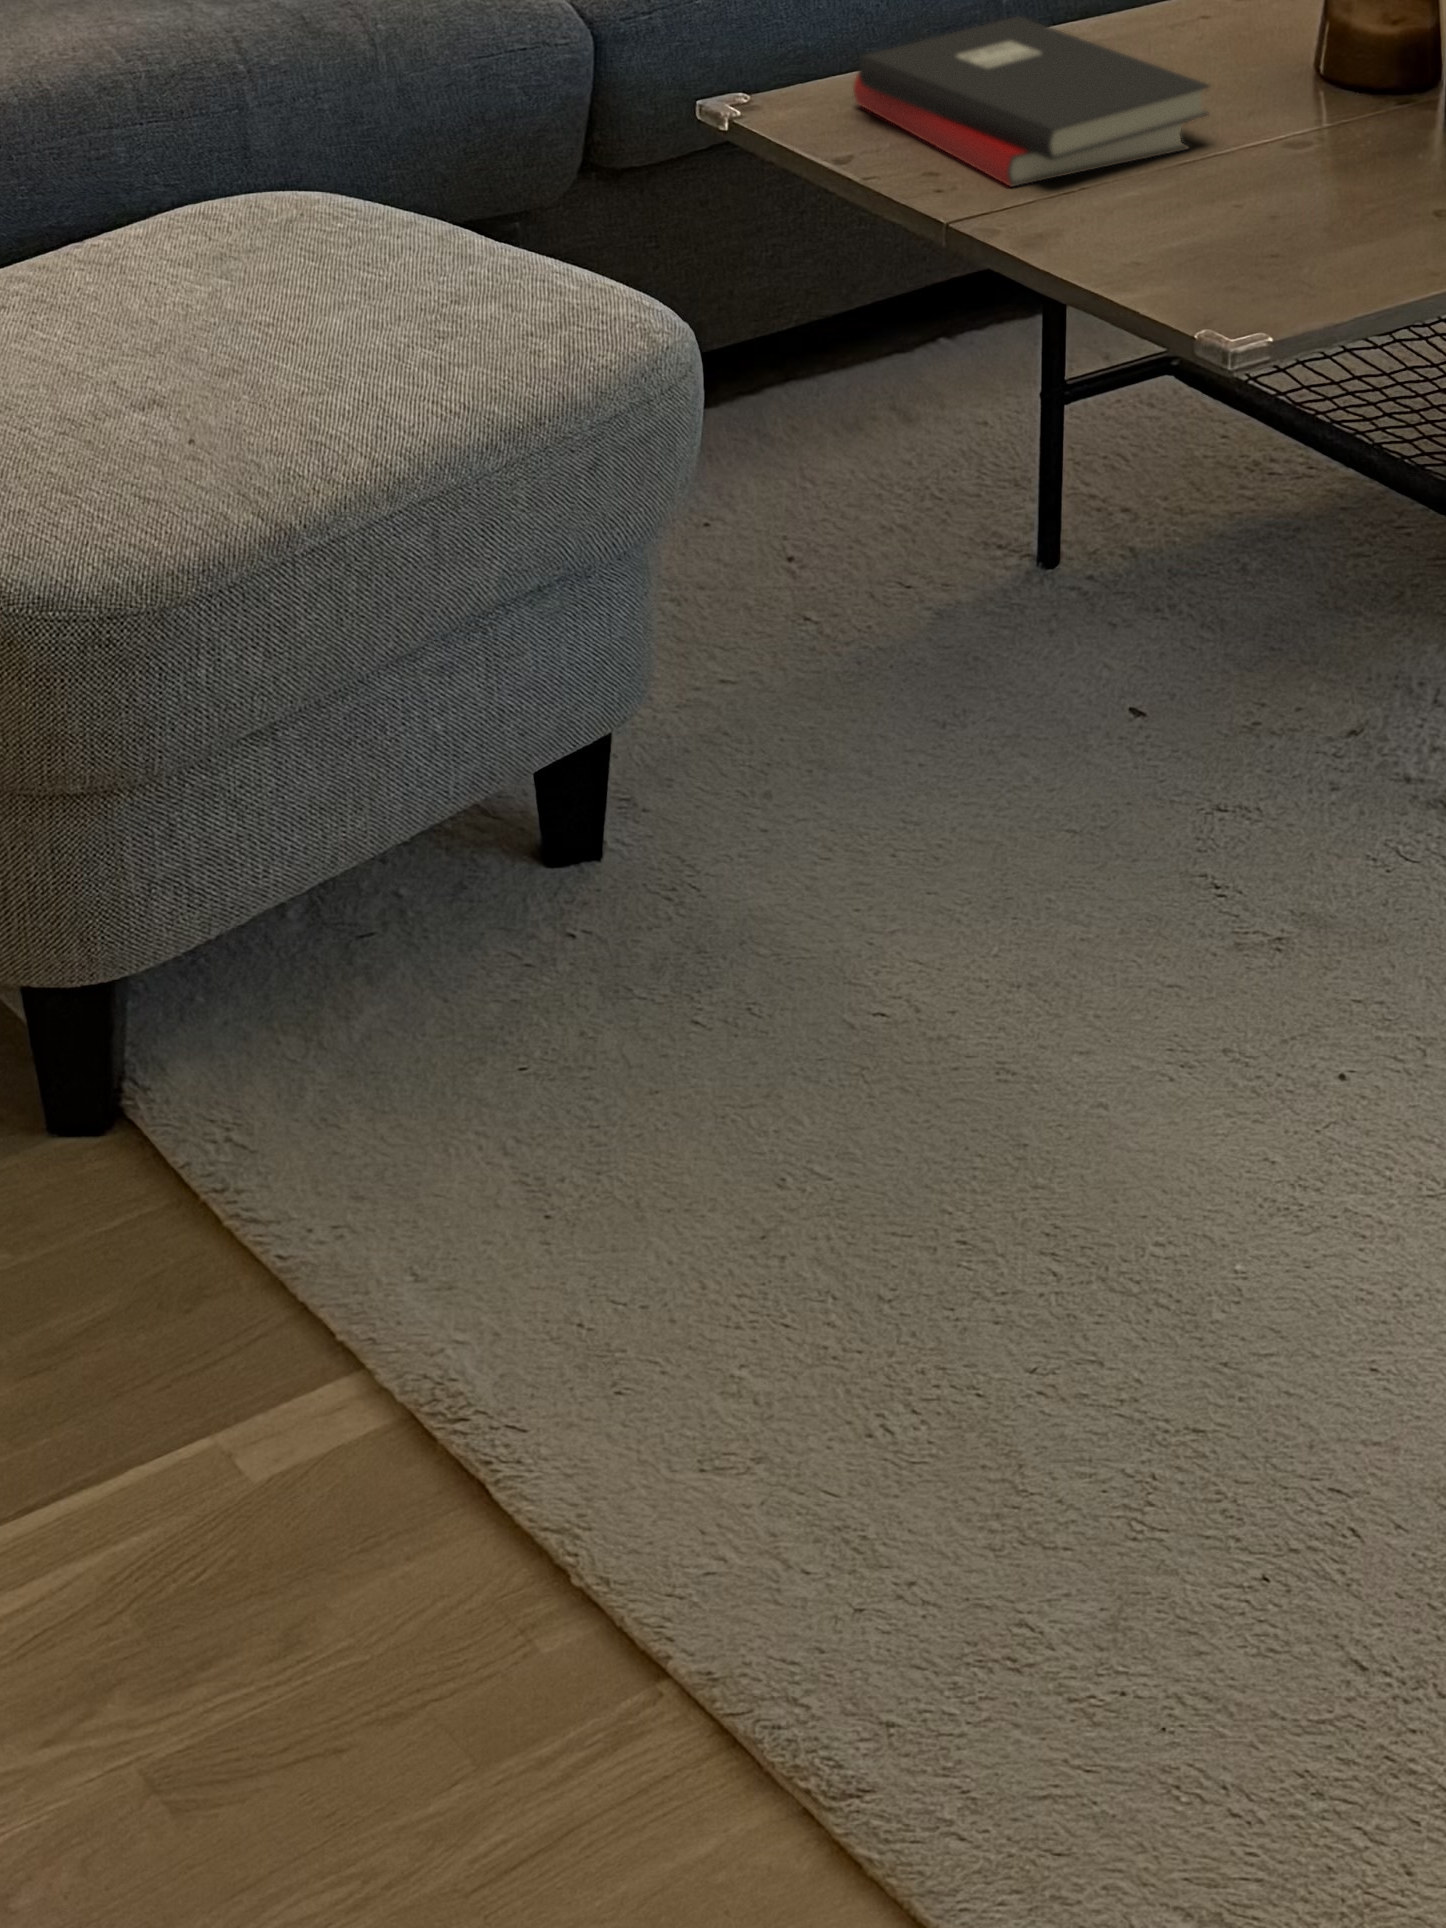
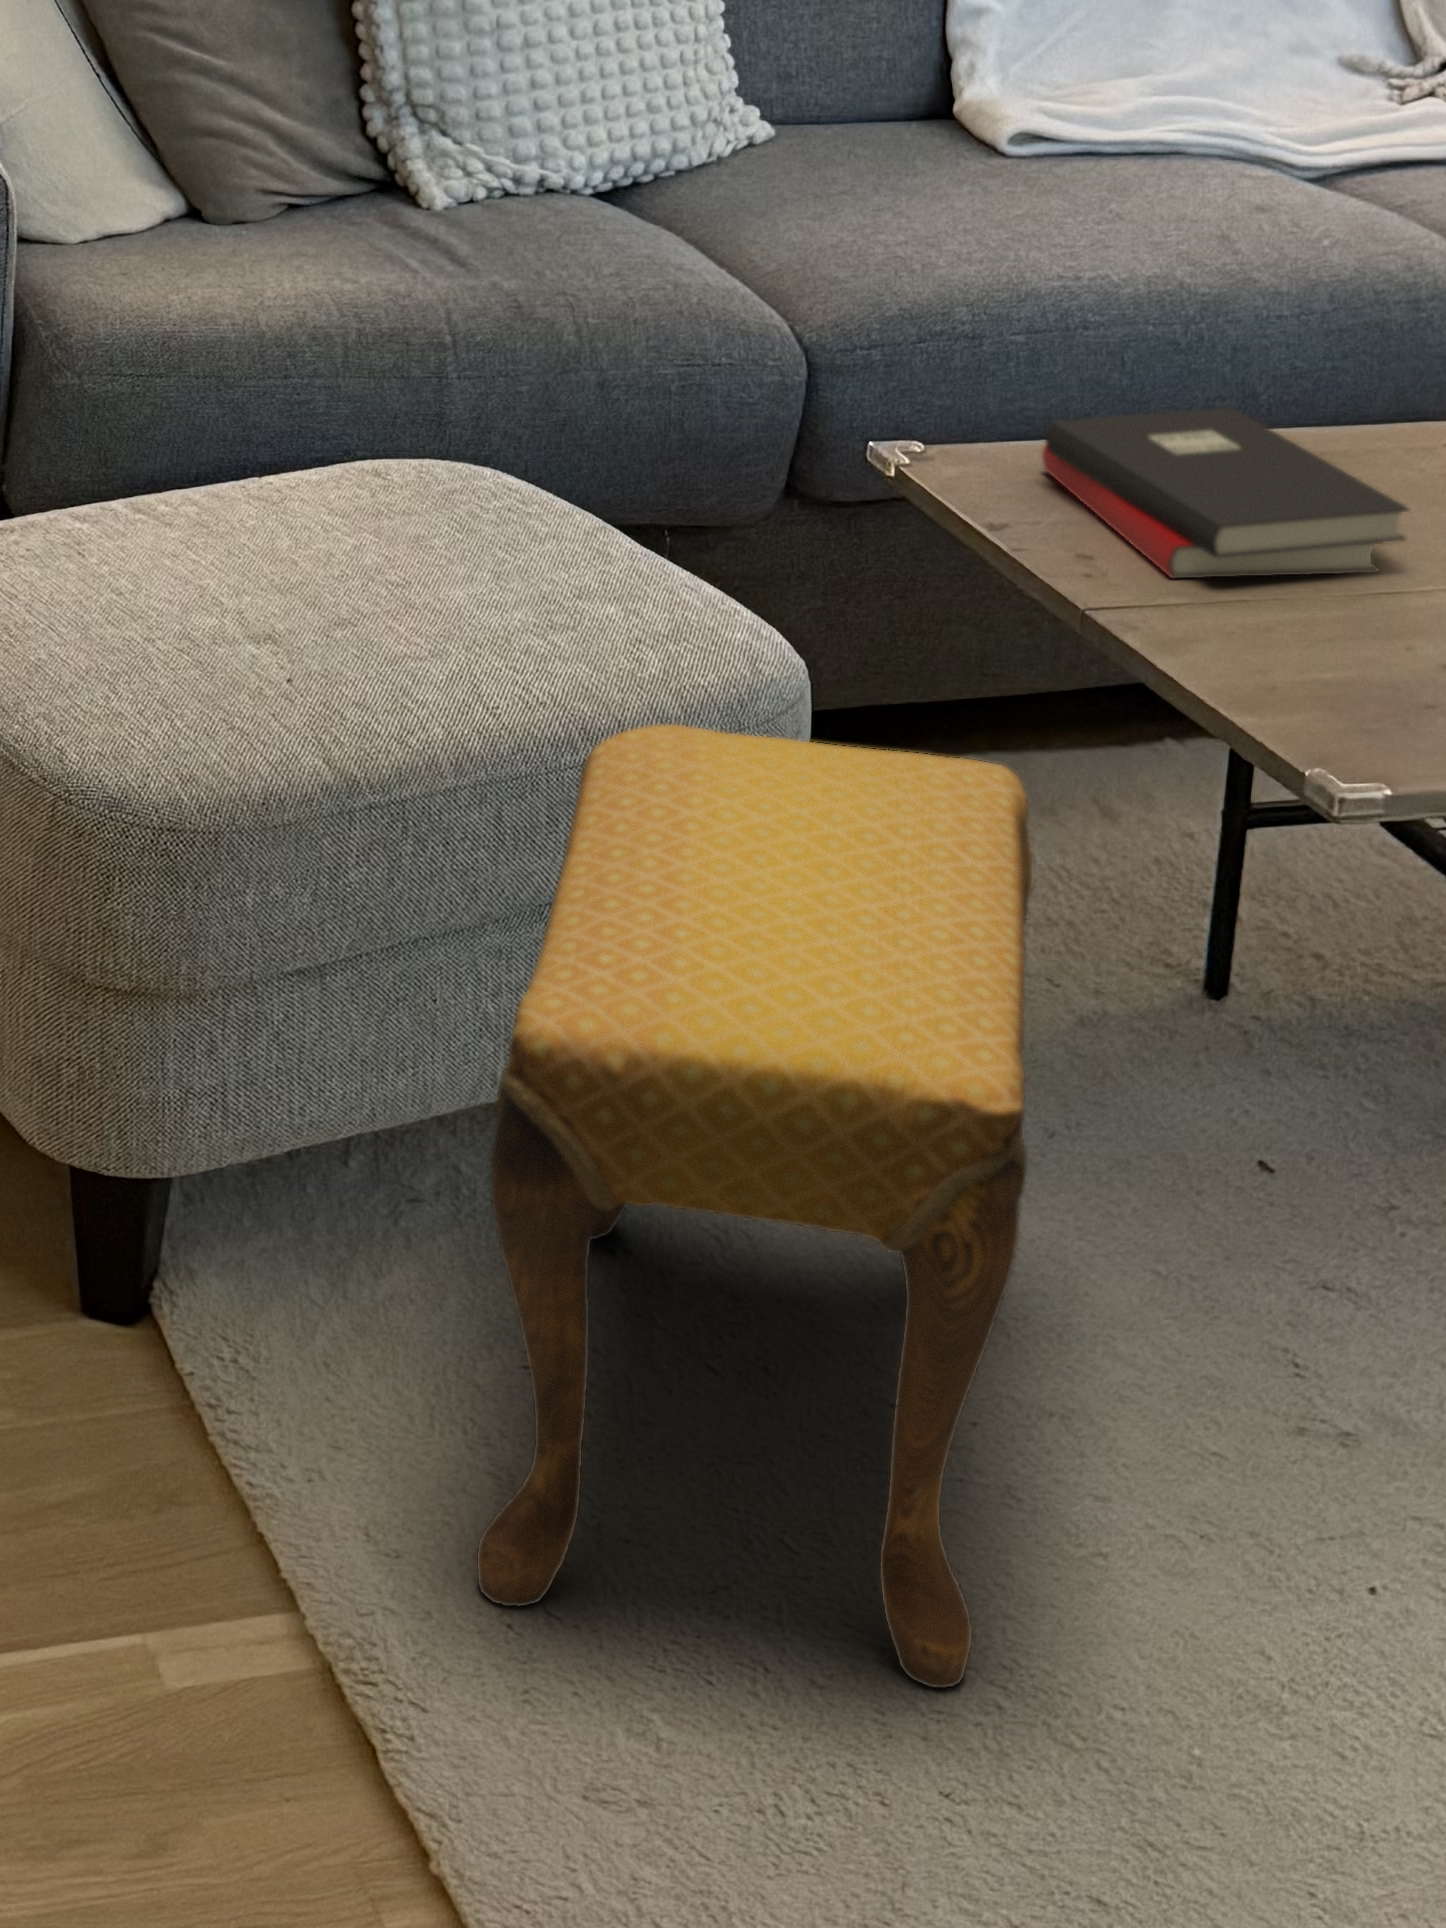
footstool: none [500,392,1041,1307] -> present [477,725,1032,1688]

